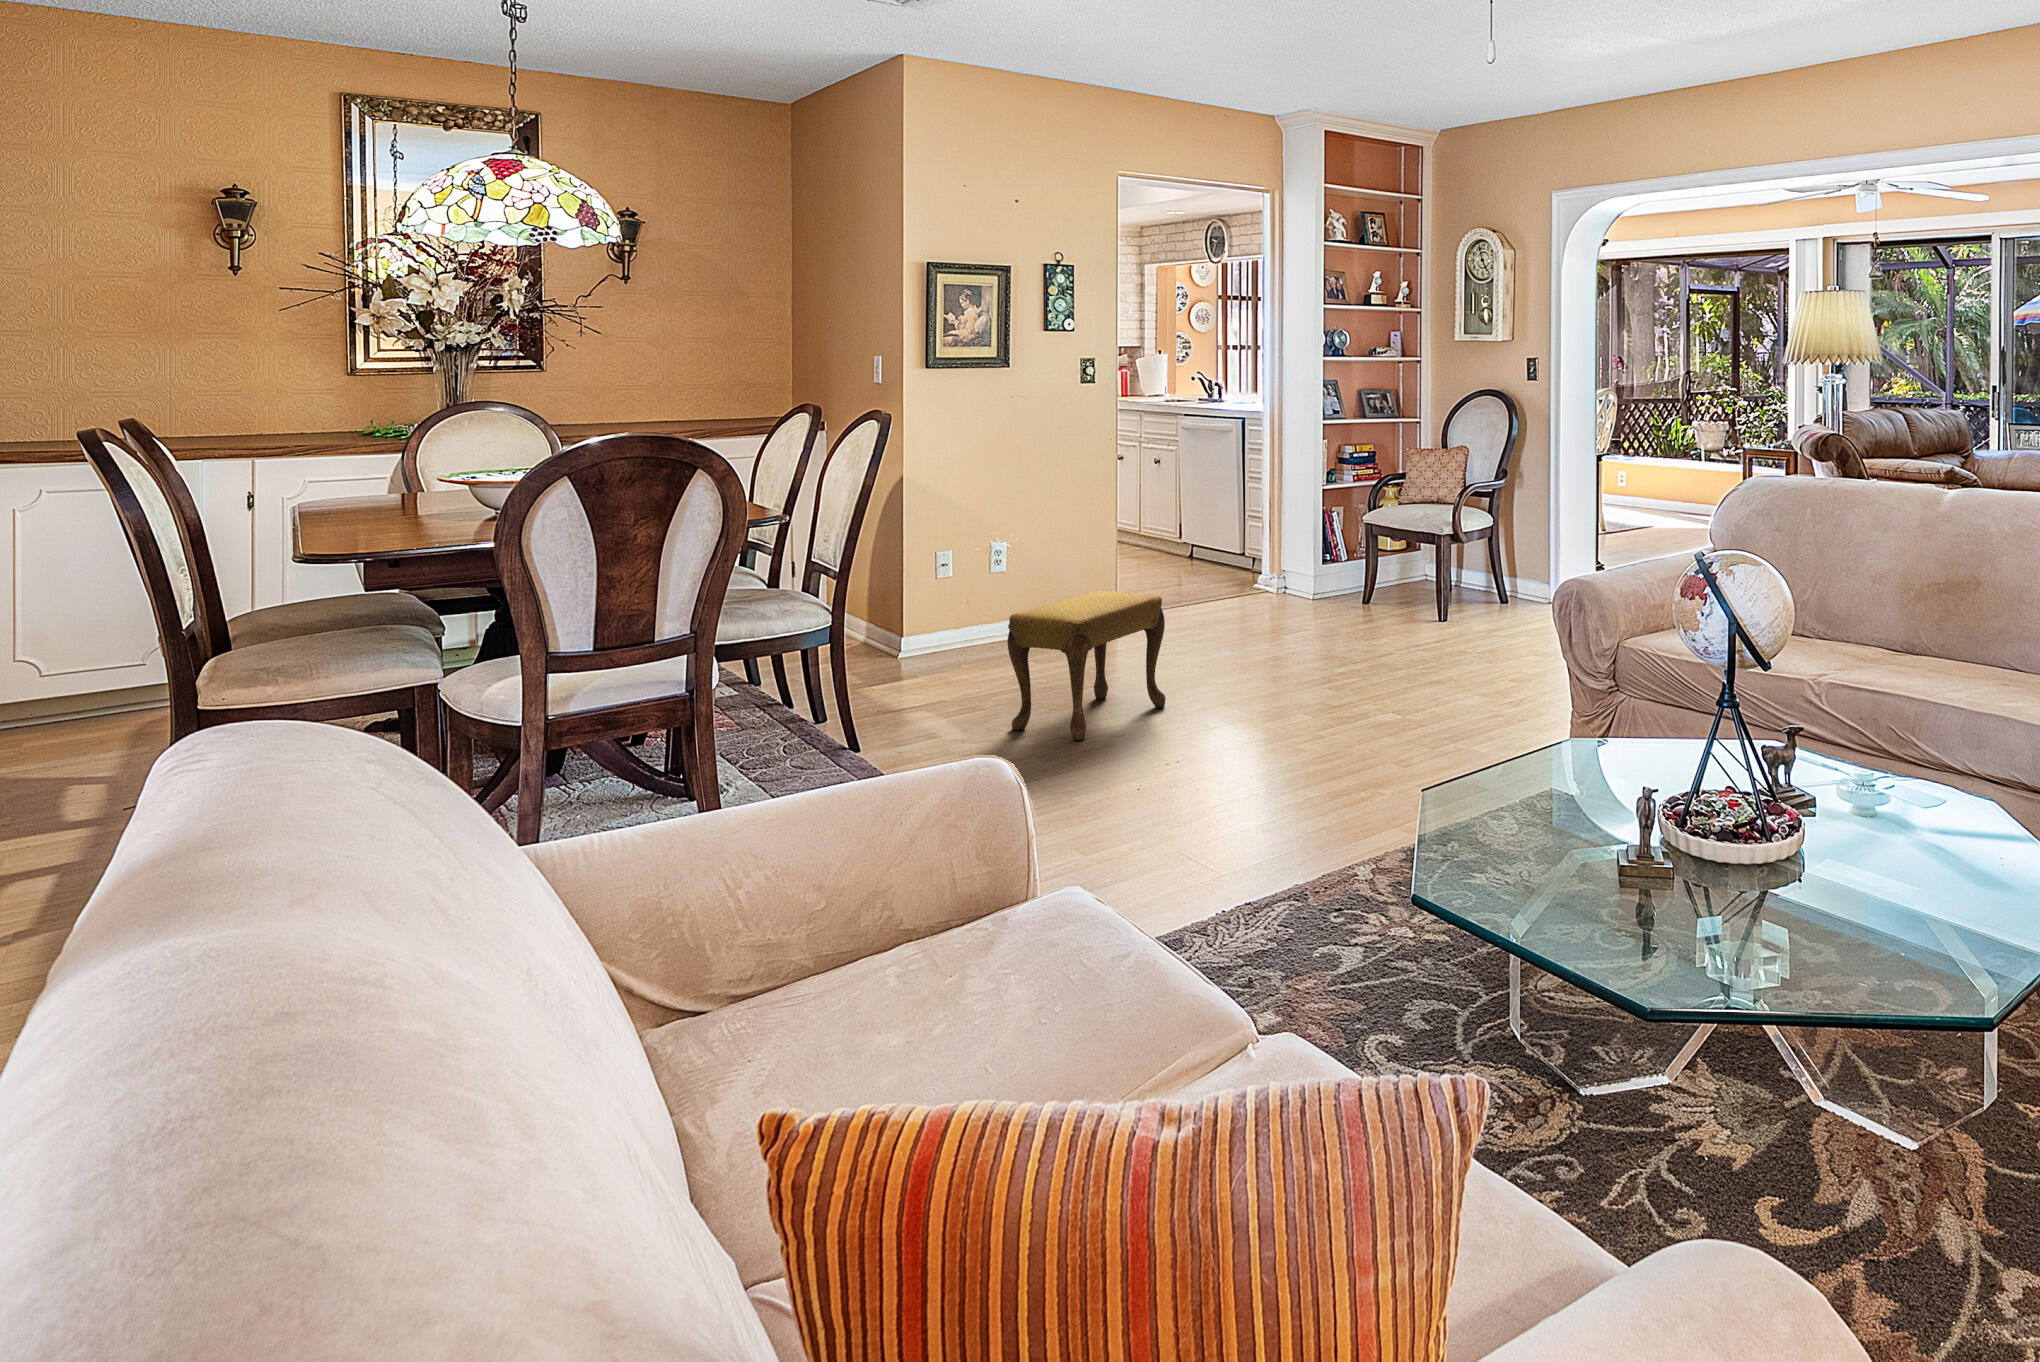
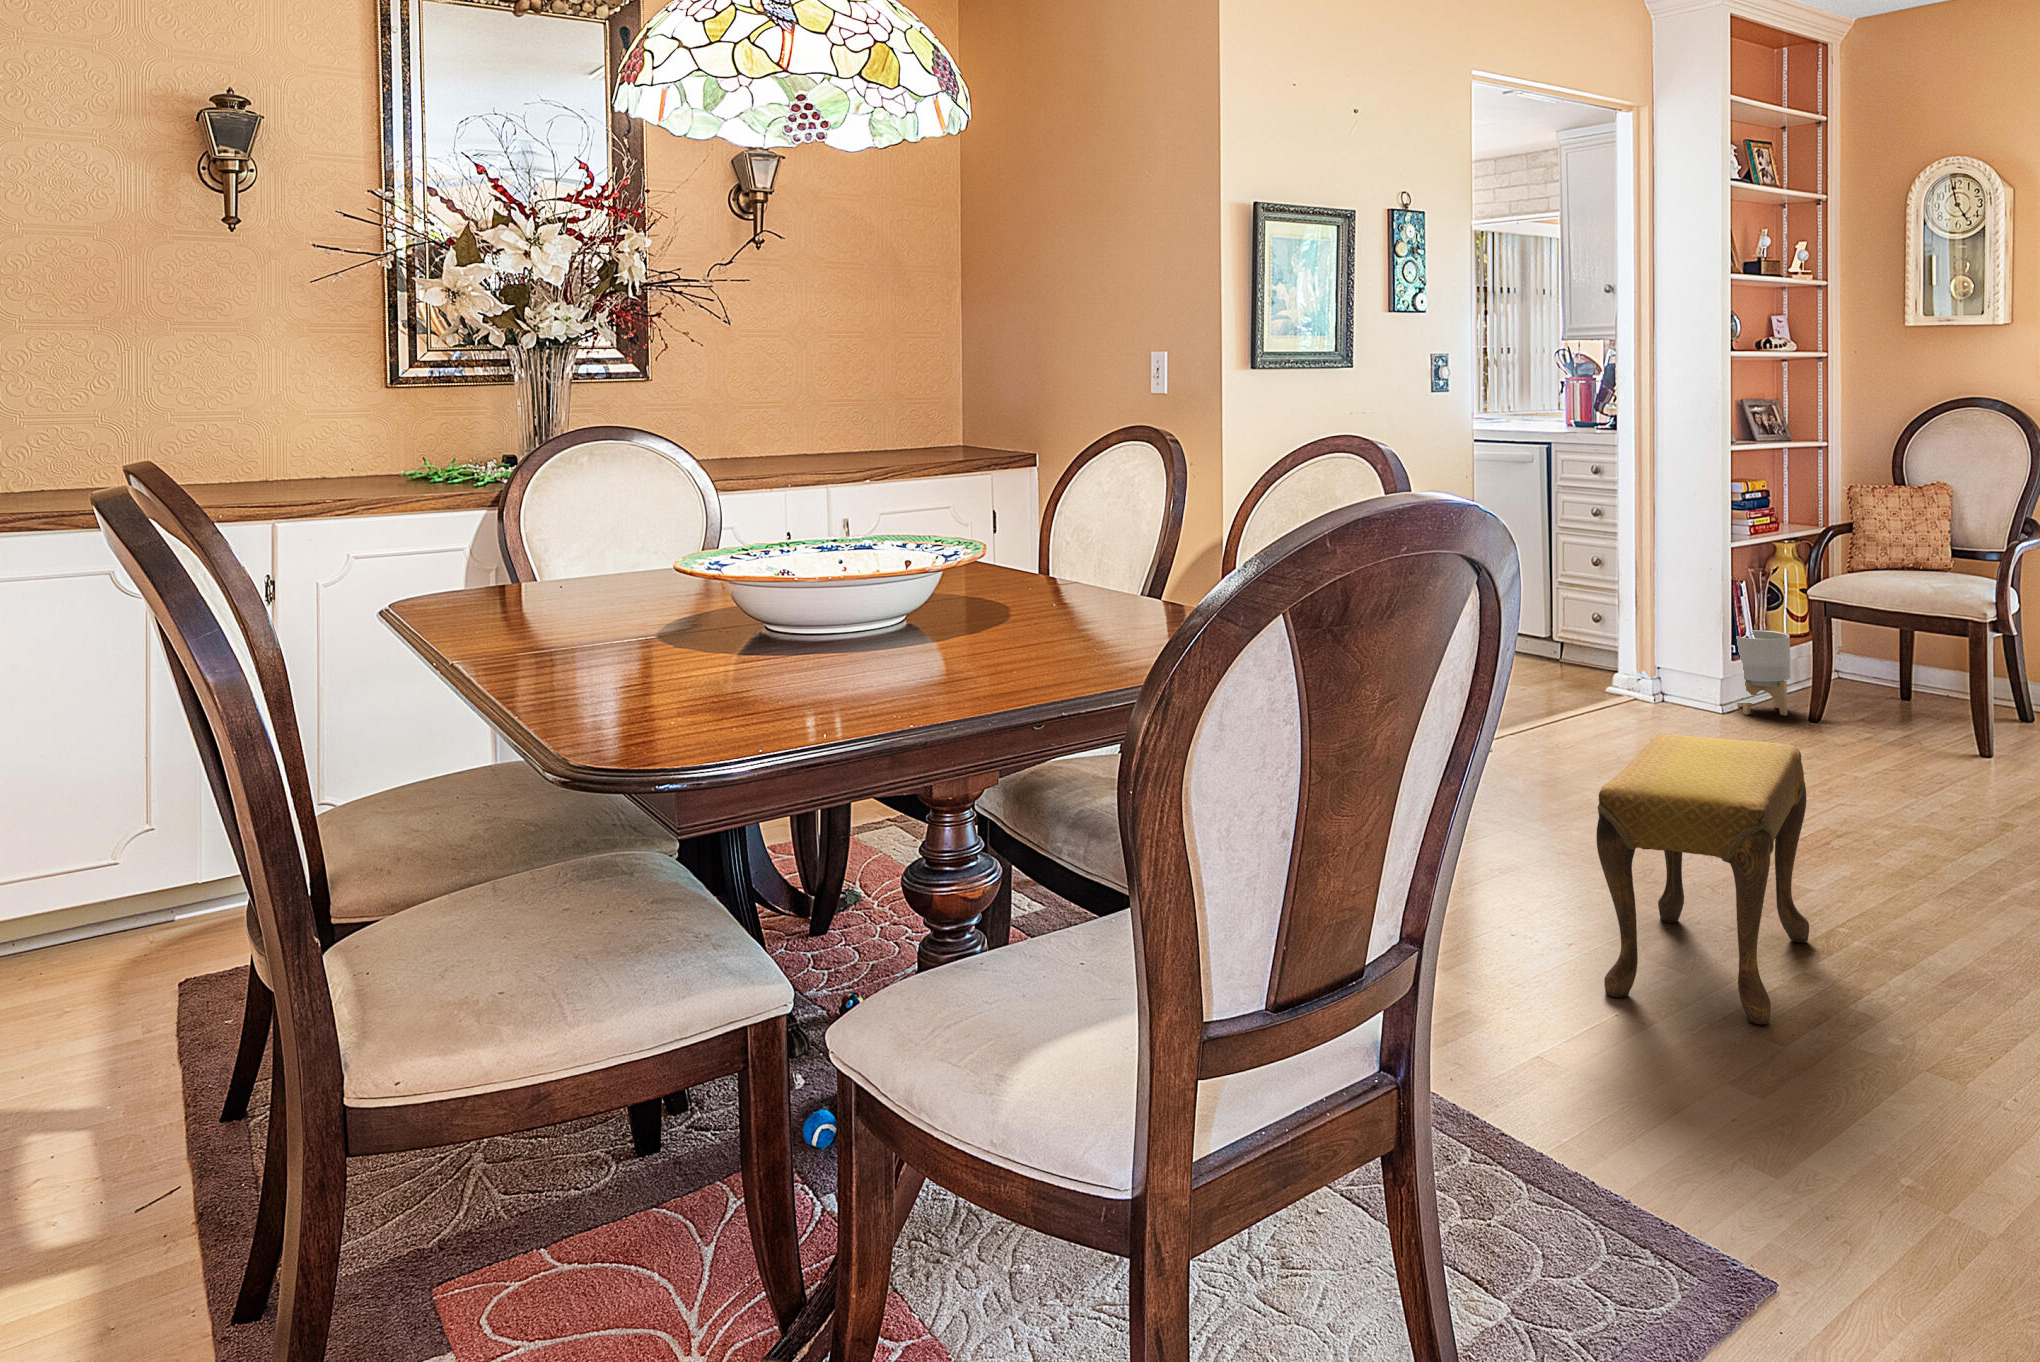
planter: none [1321,543,1358,599] -> present [1736,630,1790,715]

